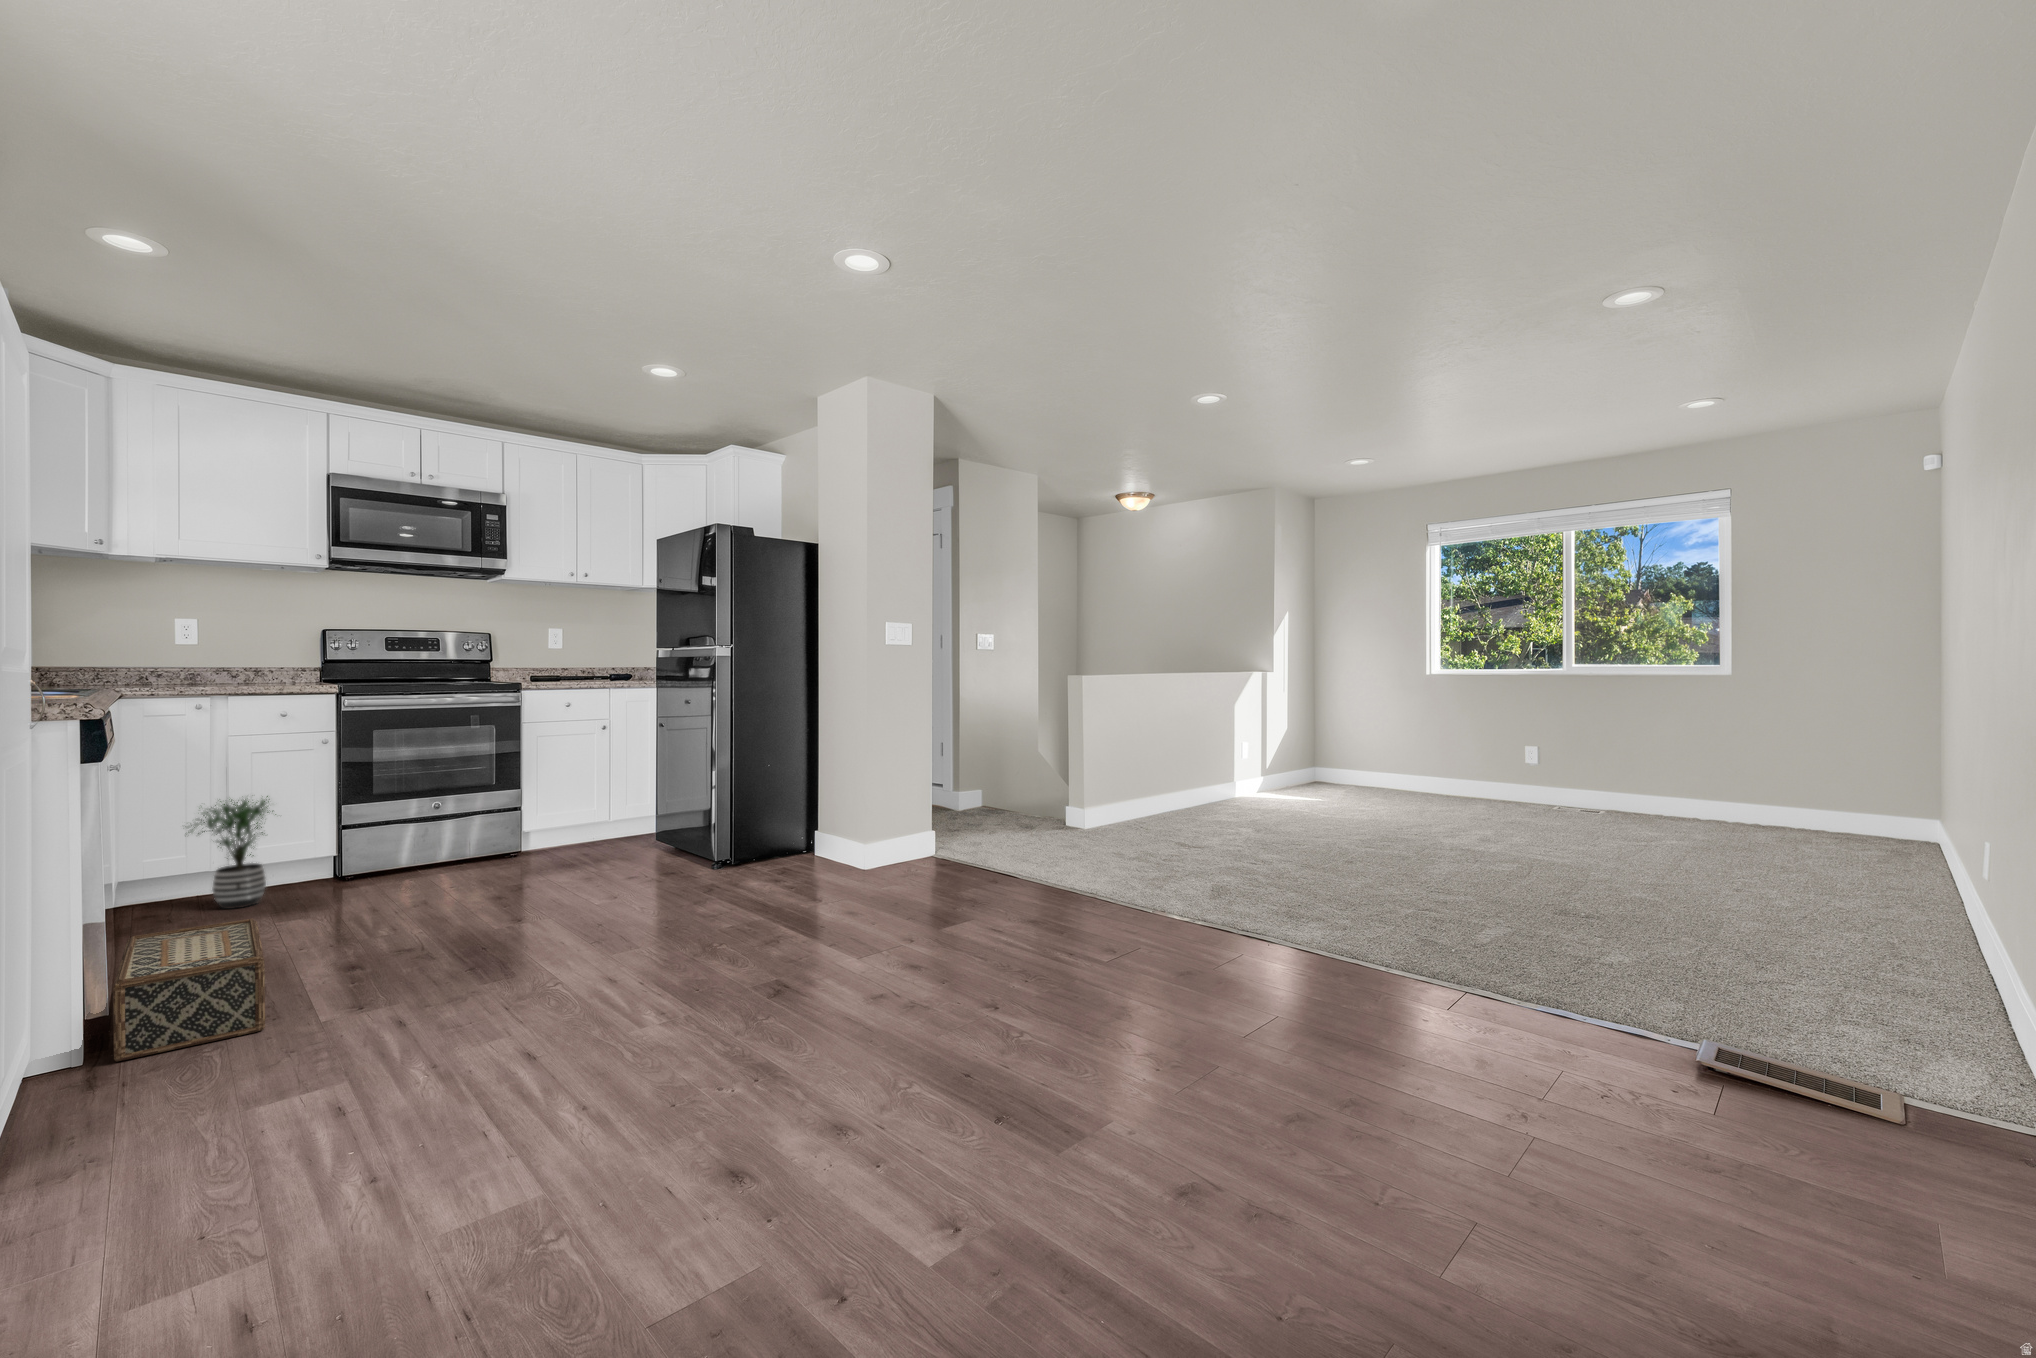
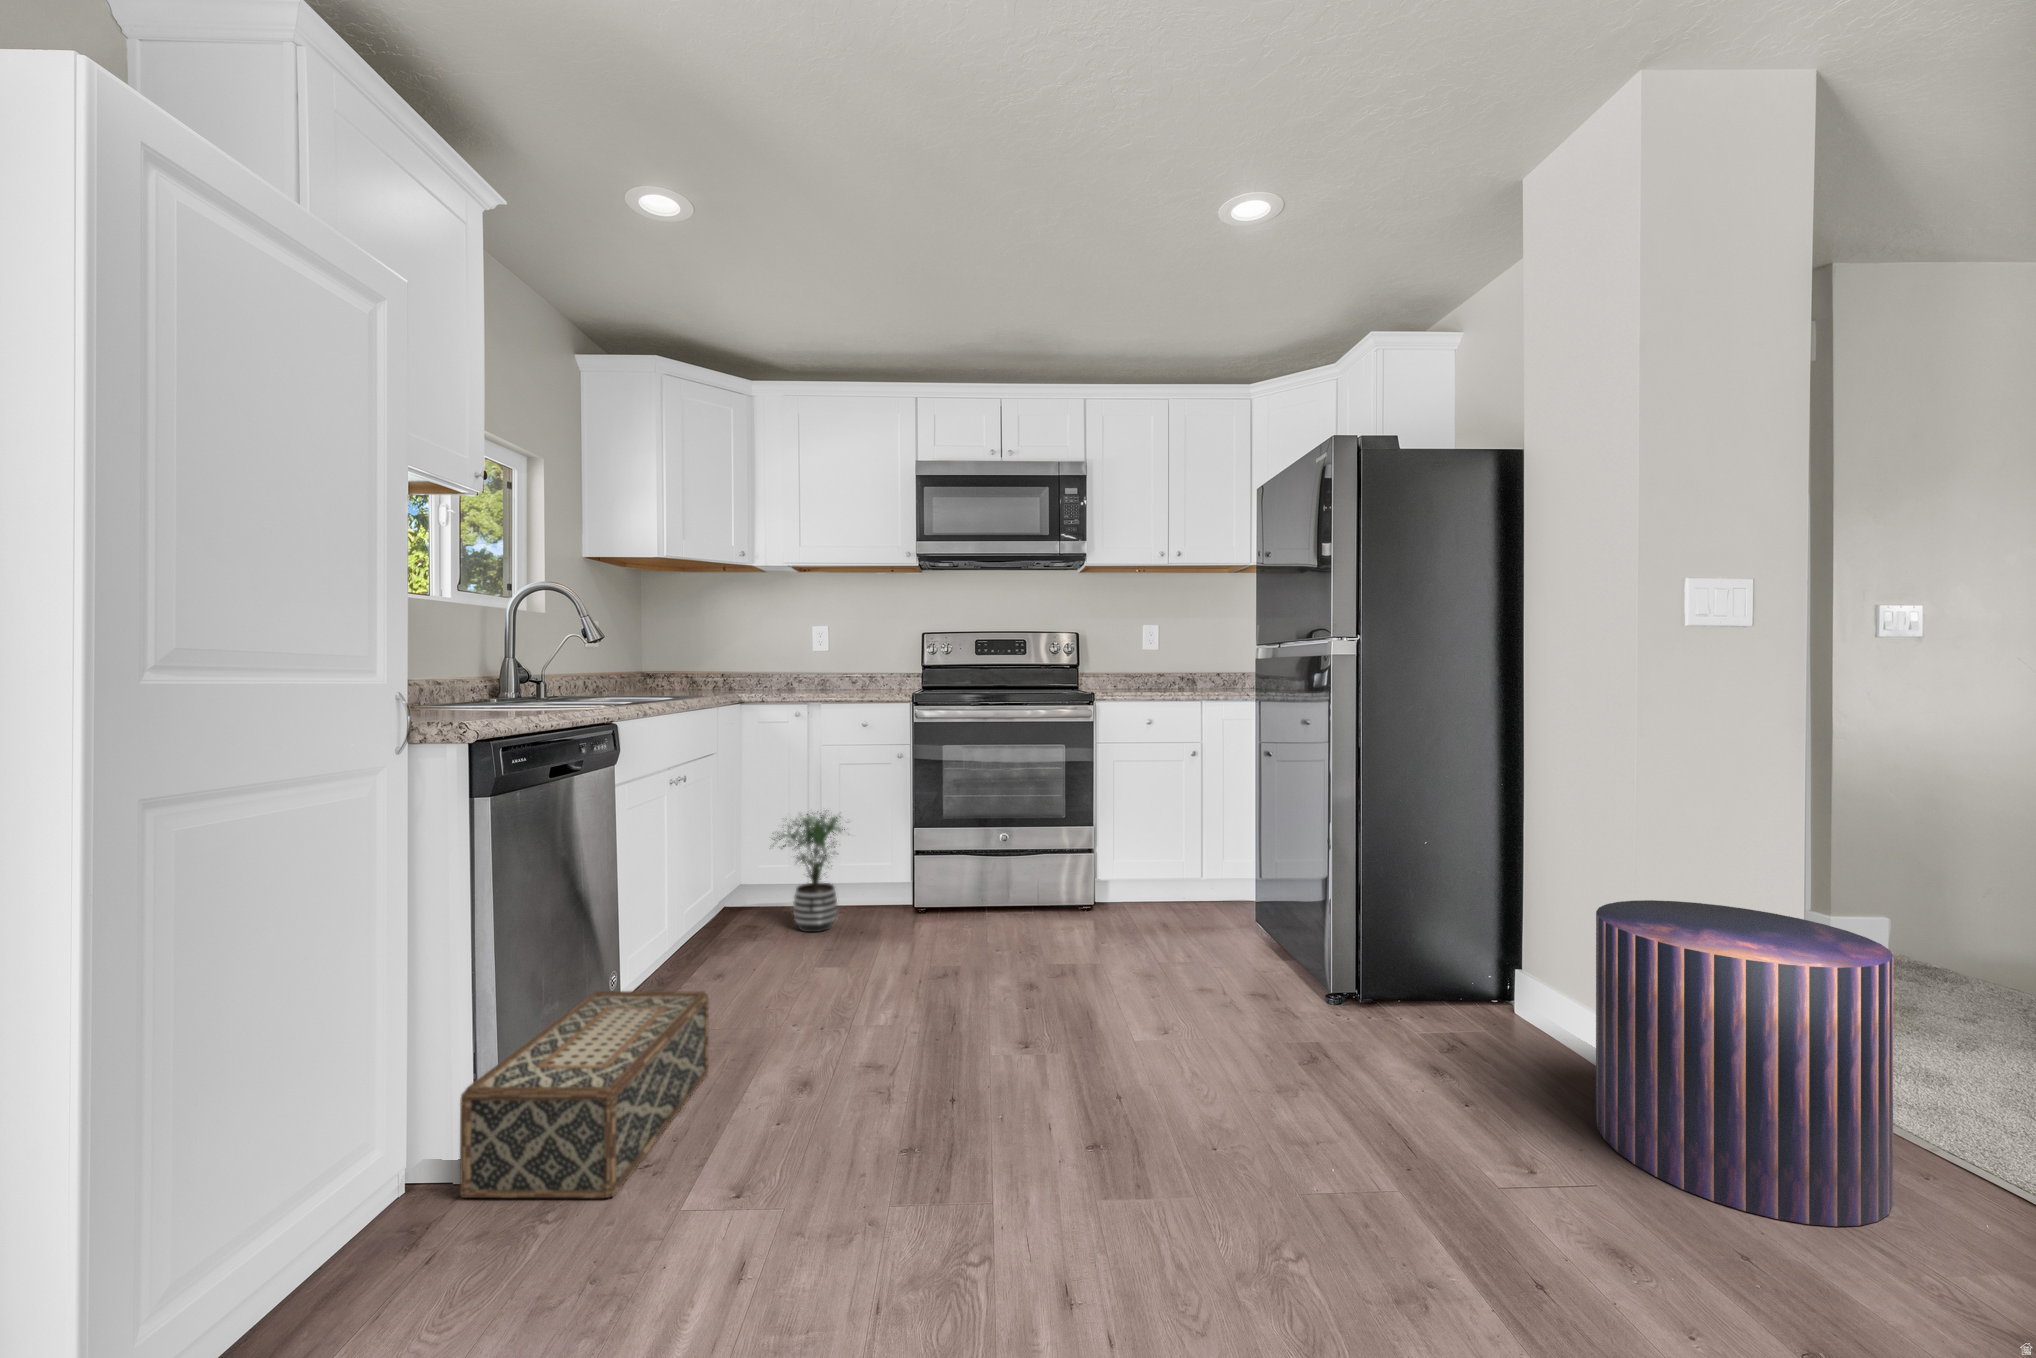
pouf: none [848,776,949,896] -> present [1596,900,1893,1226]

